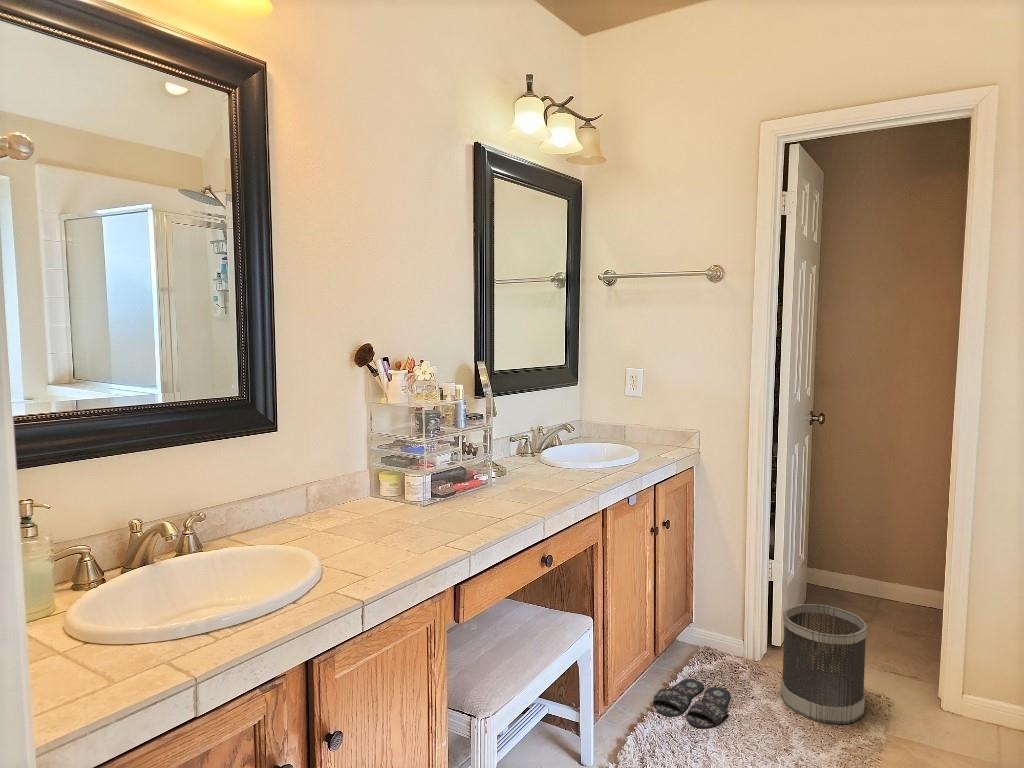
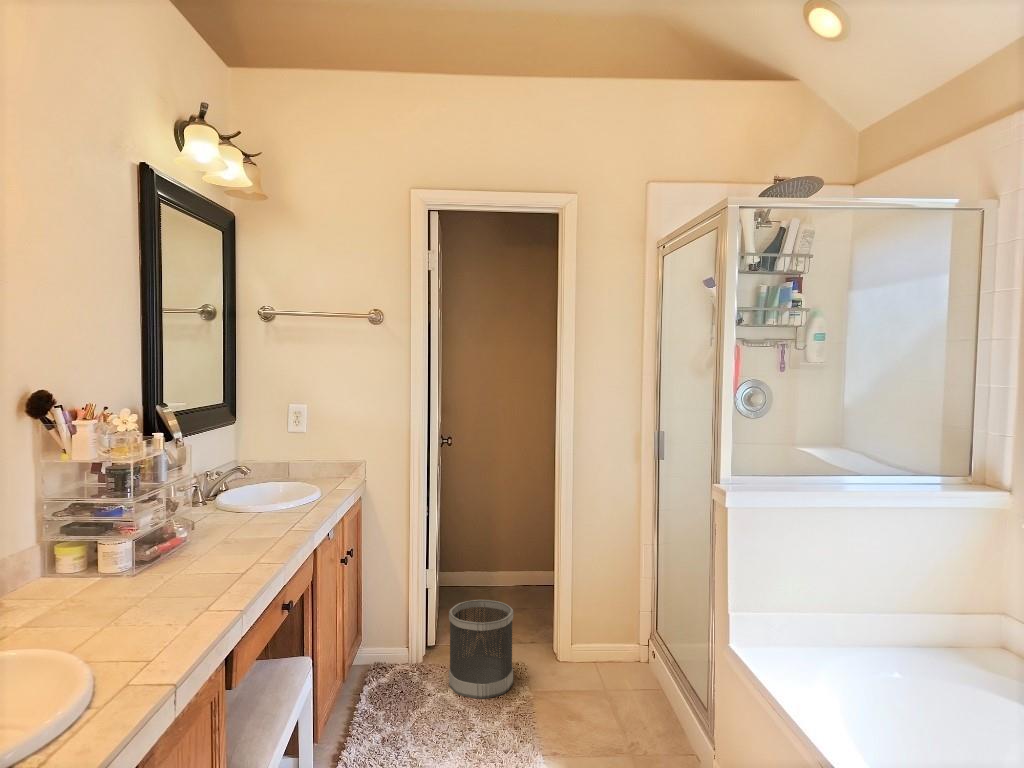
slippers: present [653,679,730,728] -> none [347,695,416,736]

